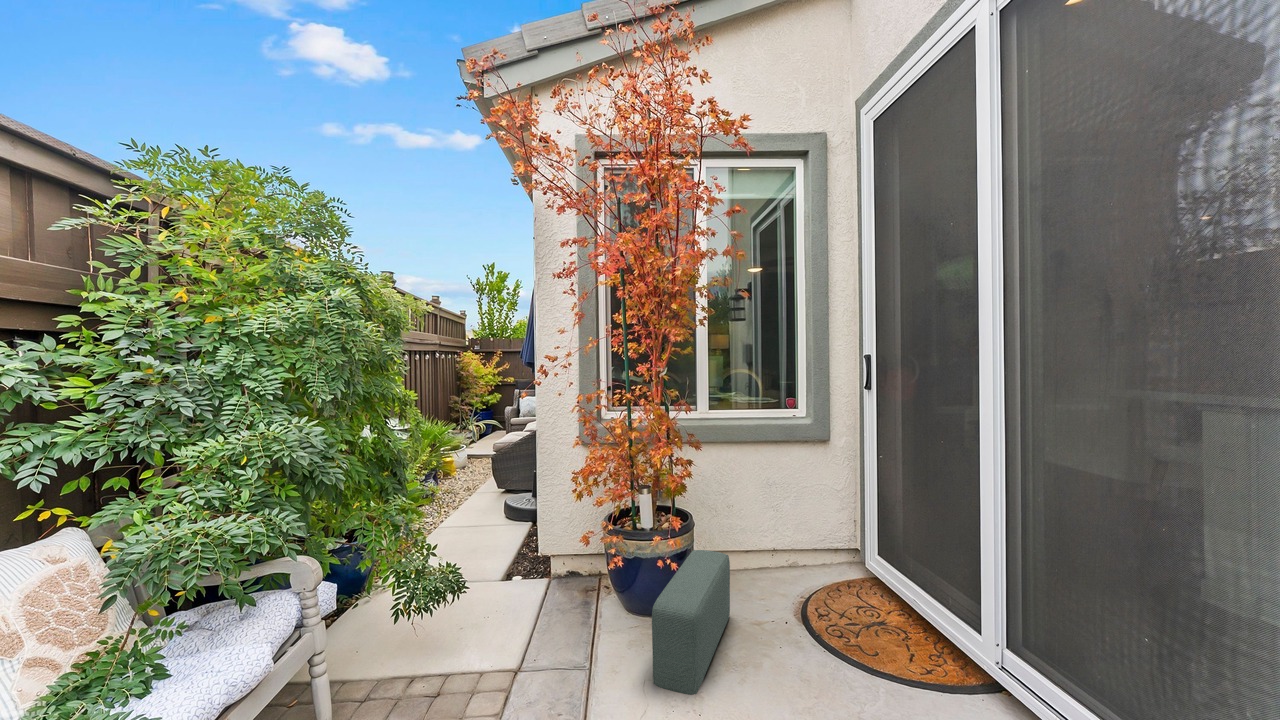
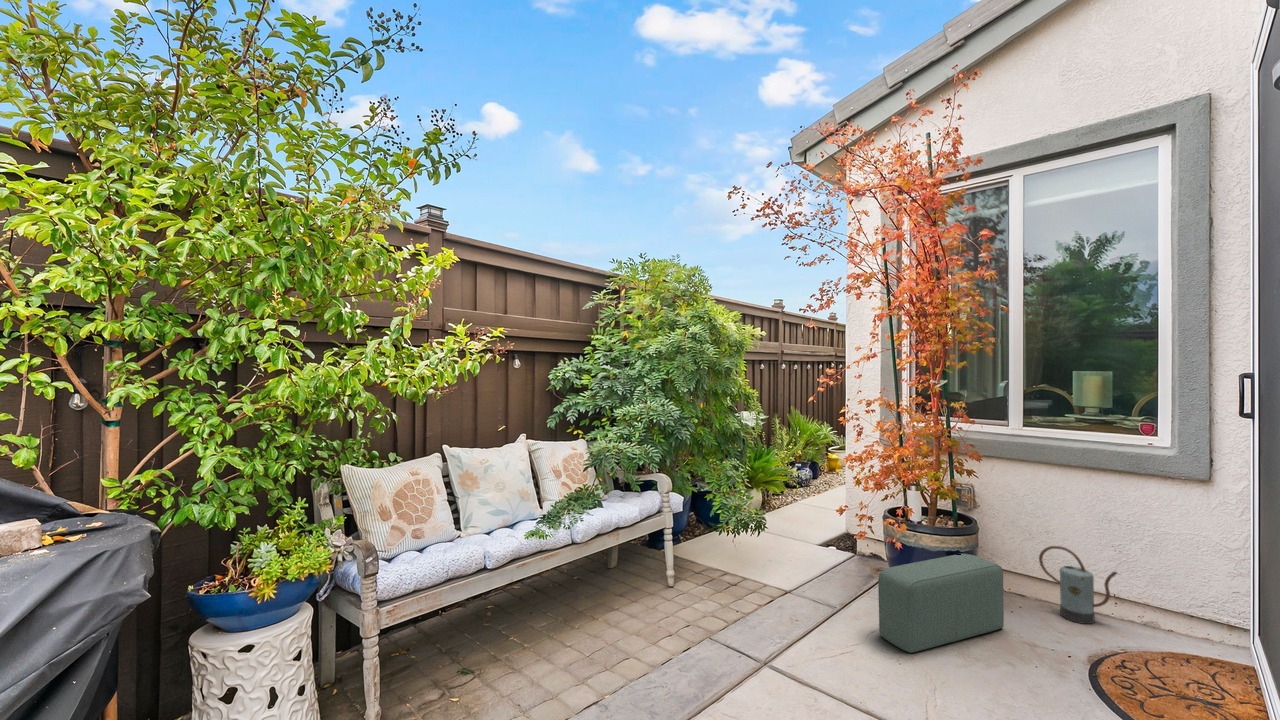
watering can: none [729,518,784,583] -> present [1039,546,1117,624]

